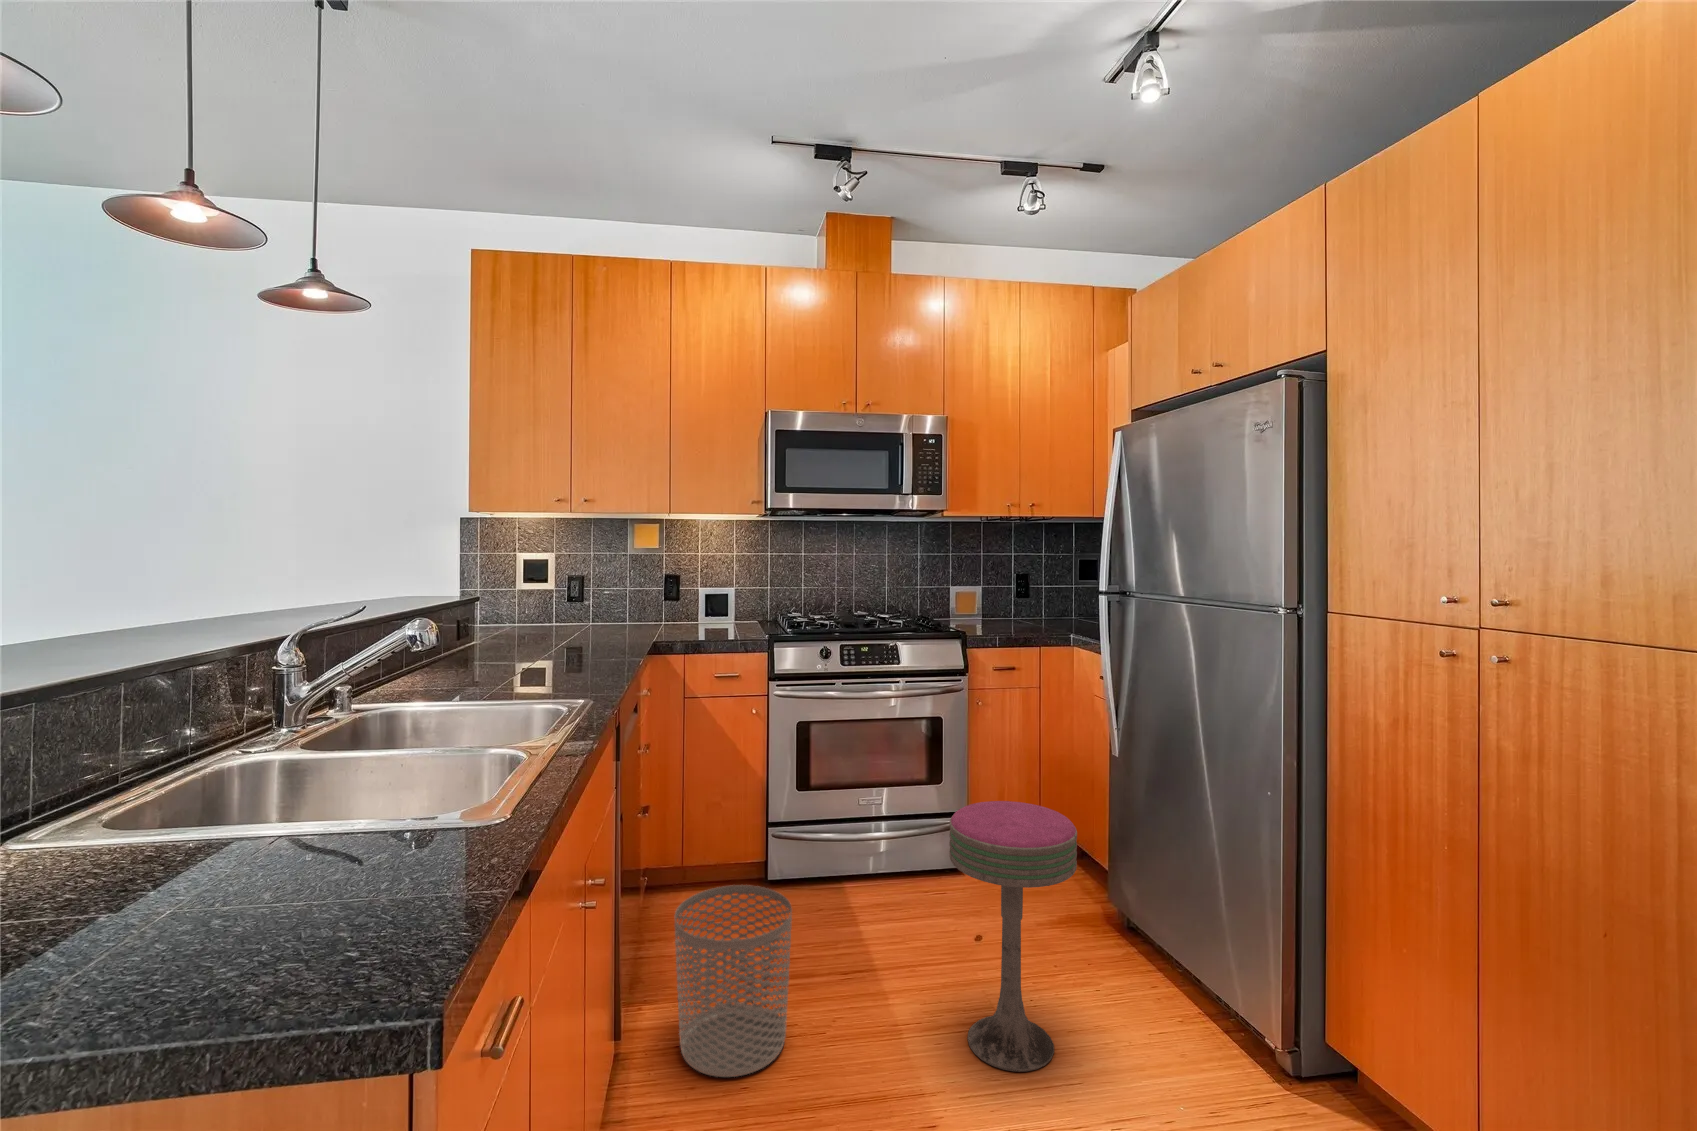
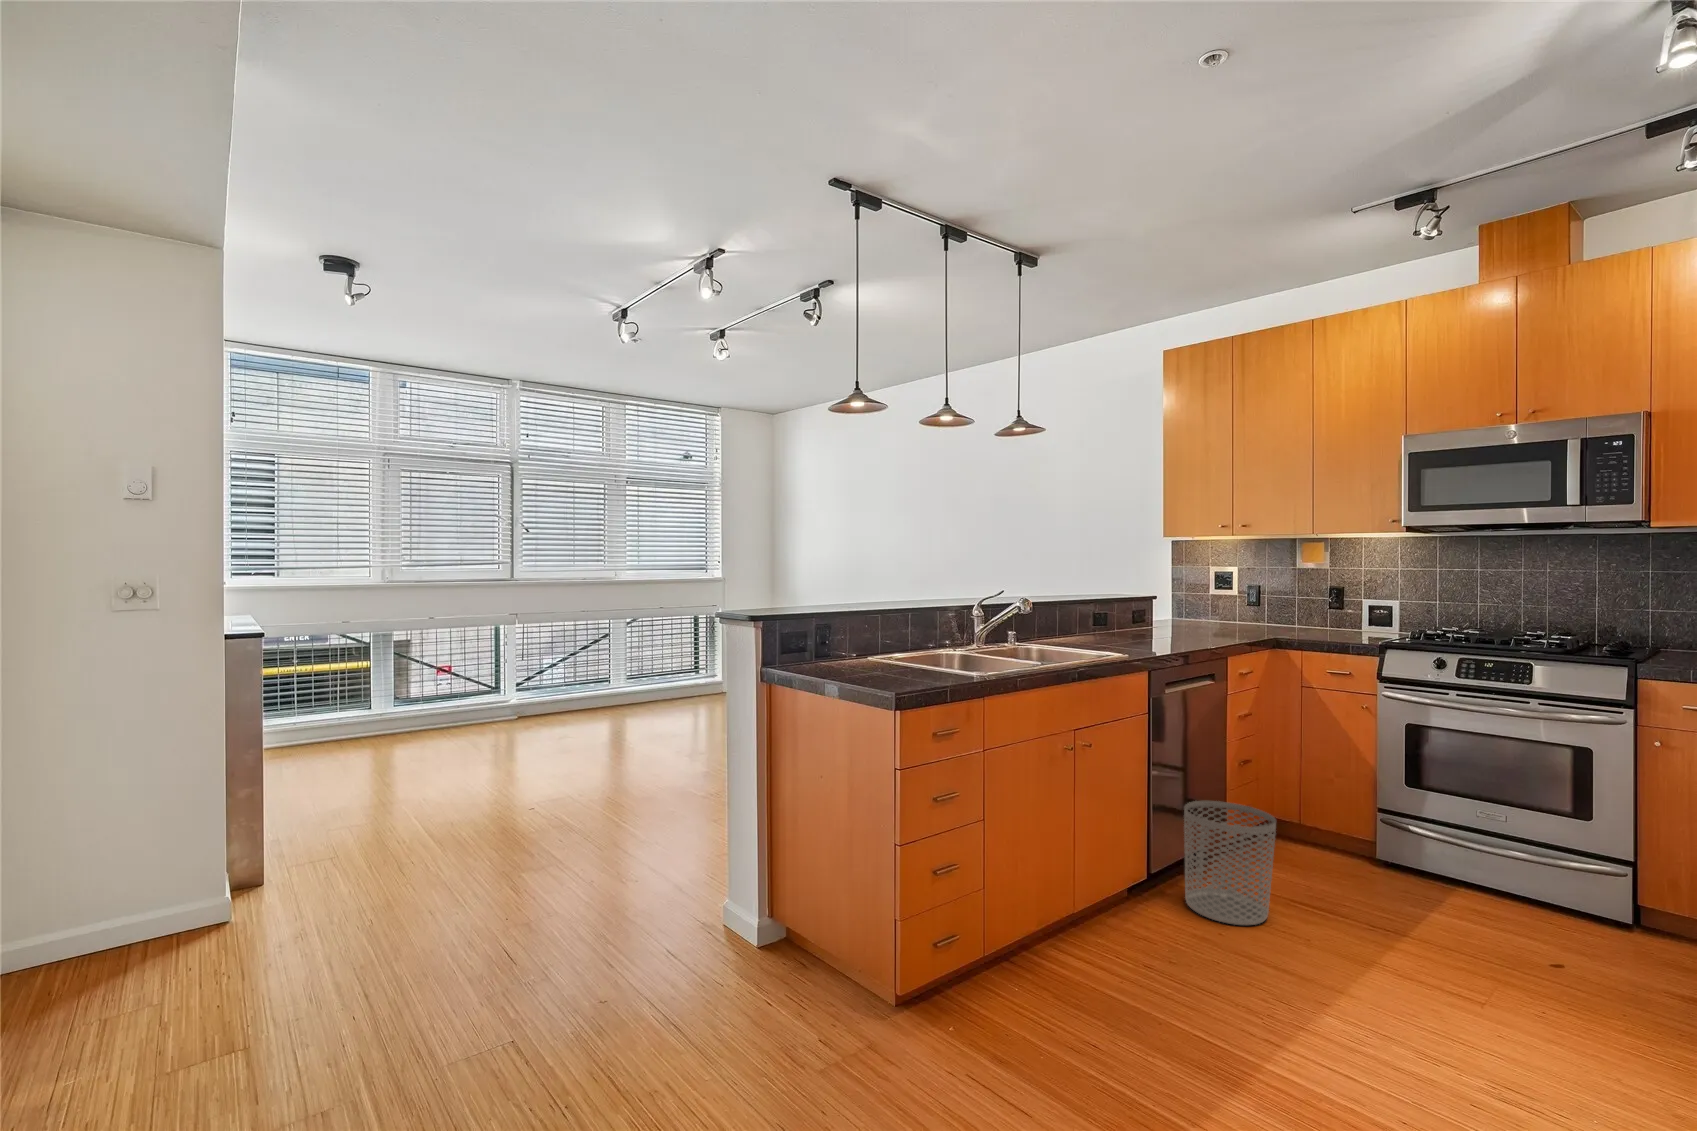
bar stool: present [949,801,1077,1072] -> none [1390,789,1537,1035]

